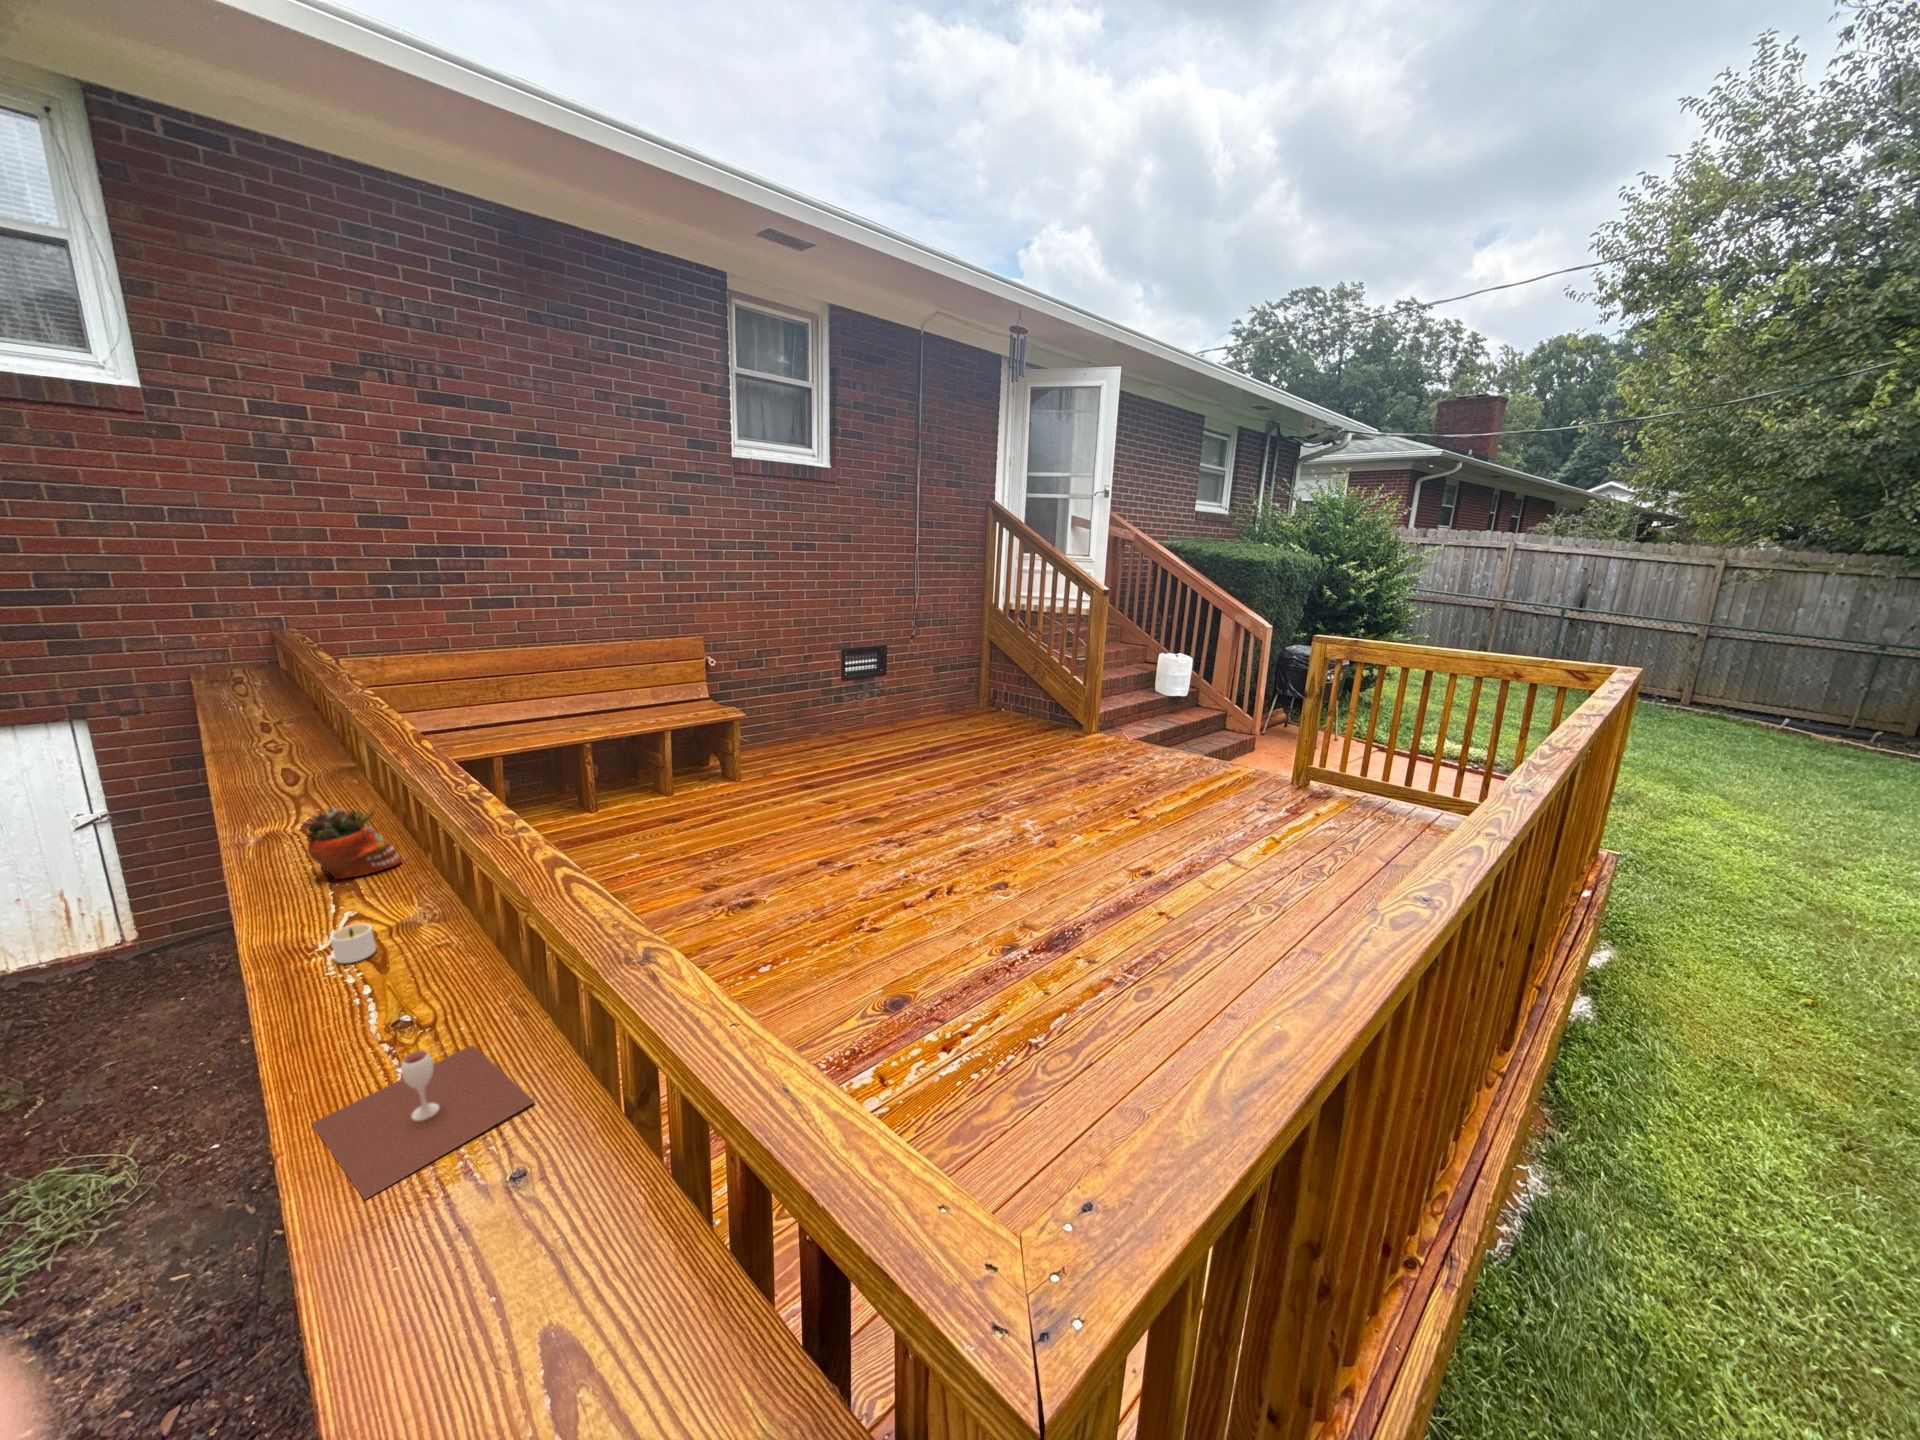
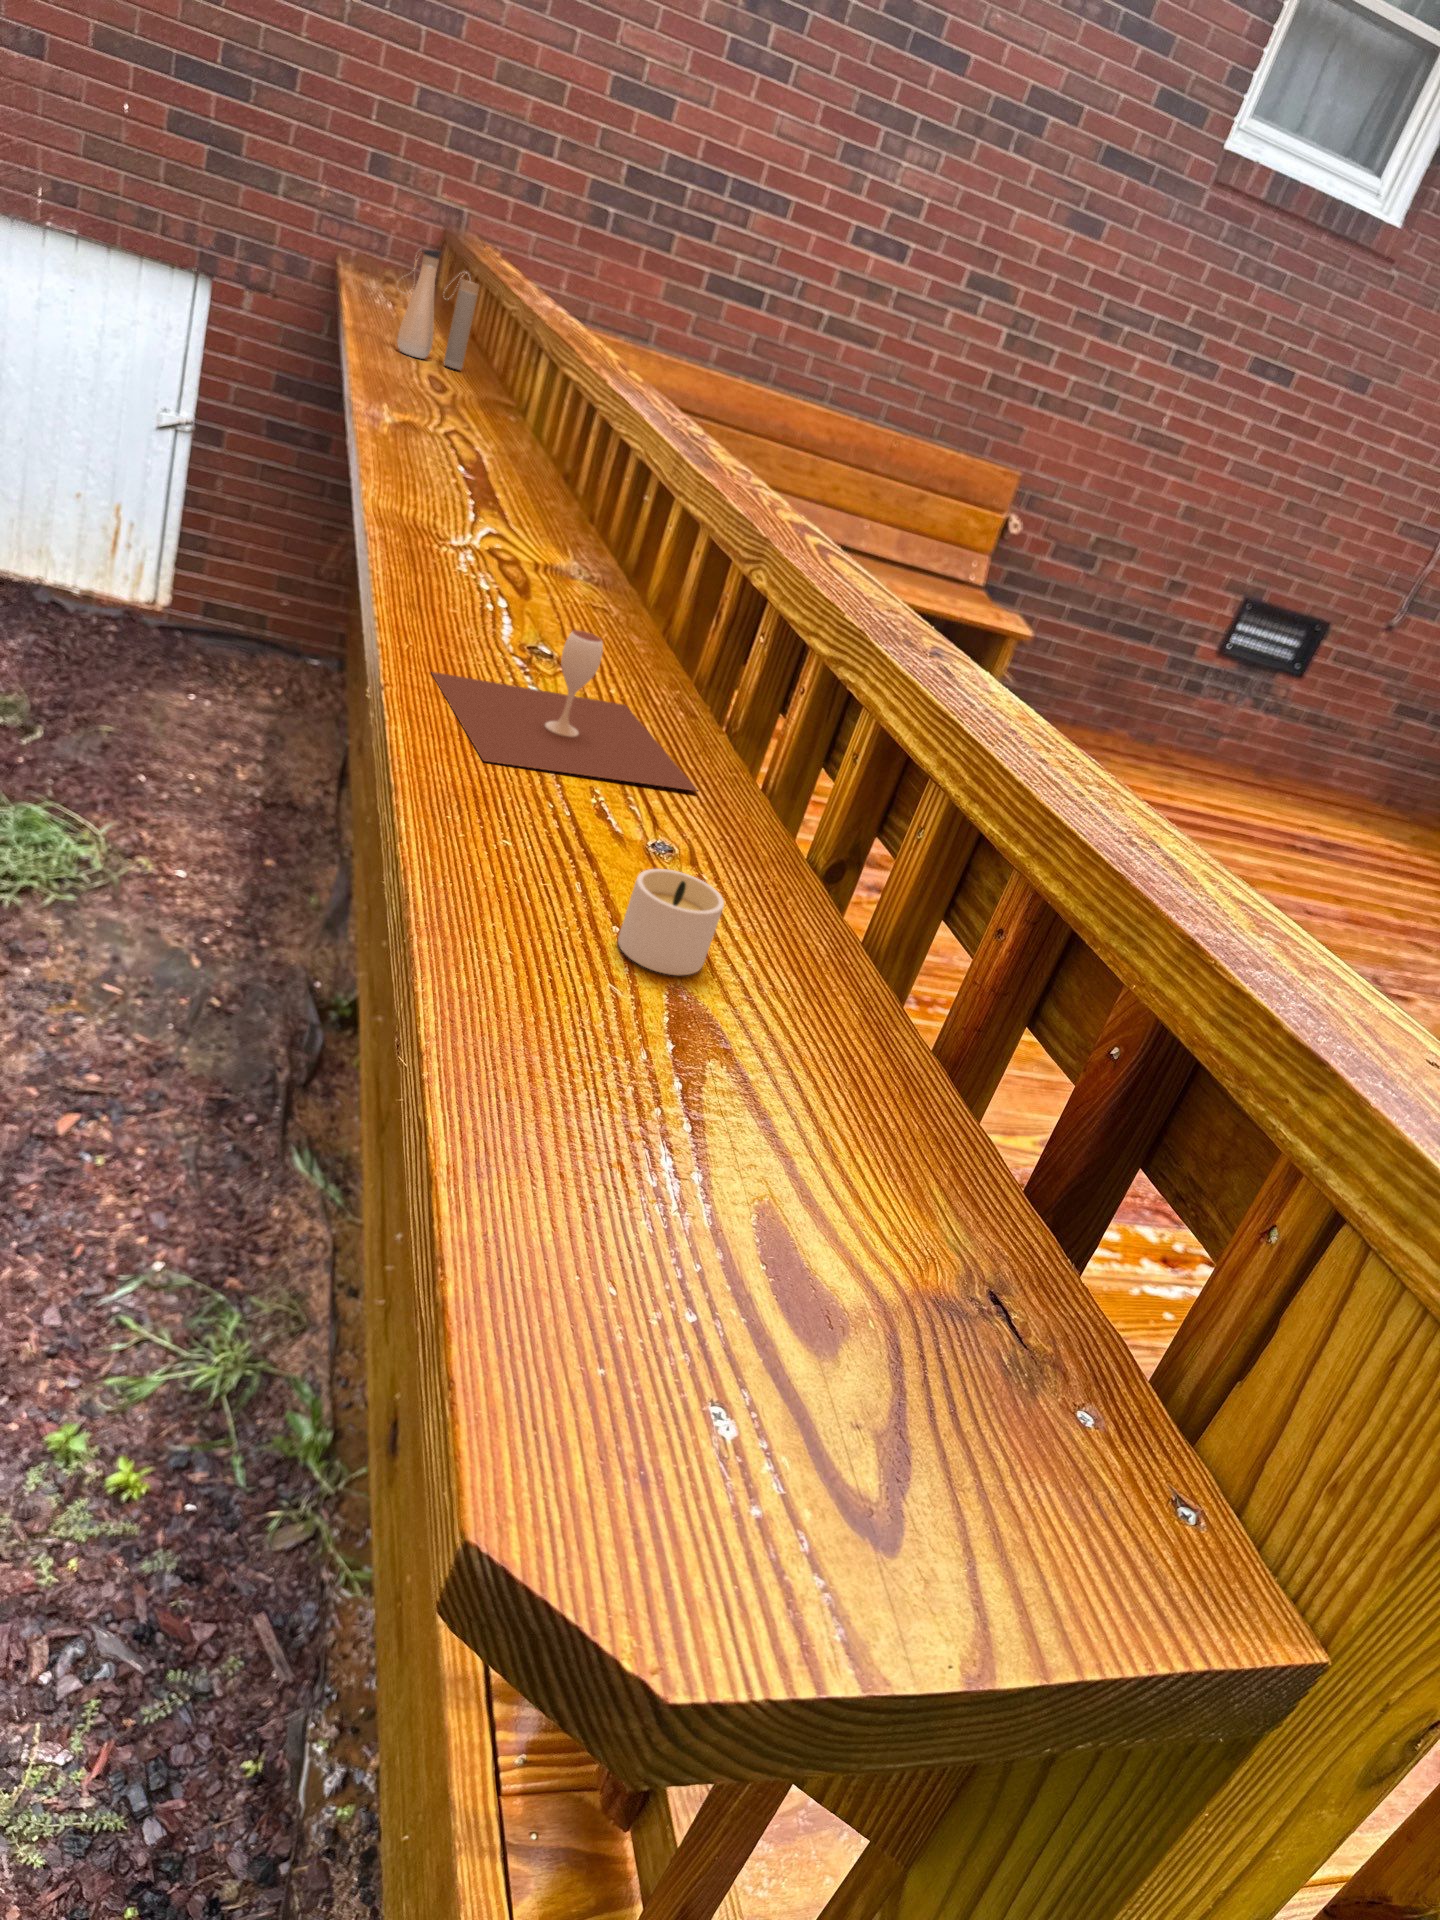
water bottle: none [234,687,311,754] -> present [397,250,479,370]
succulent planter: present [302,807,401,879] -> none [463,382,560,513]
candle: present [331,924,376,963] -> present [618,869,724,975]

